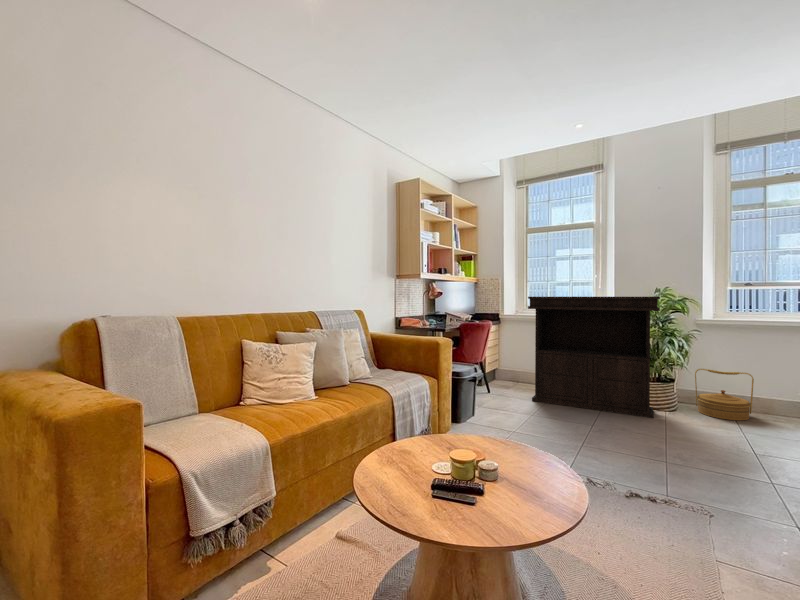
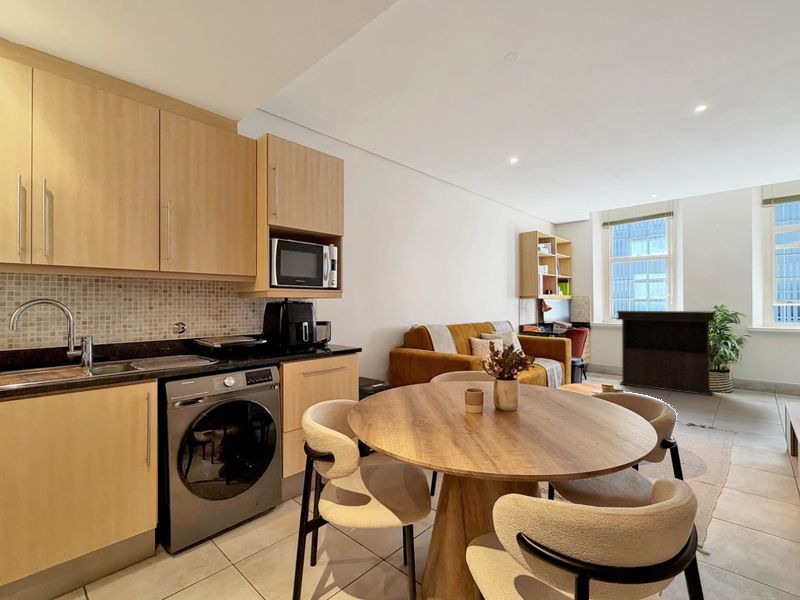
woven basket: present [695,369,754,421] -> none [746,363,790,399]

